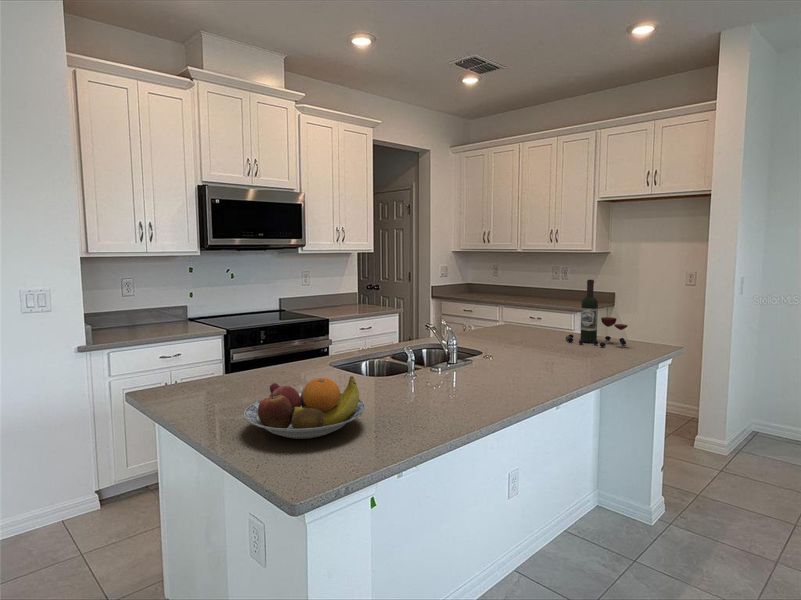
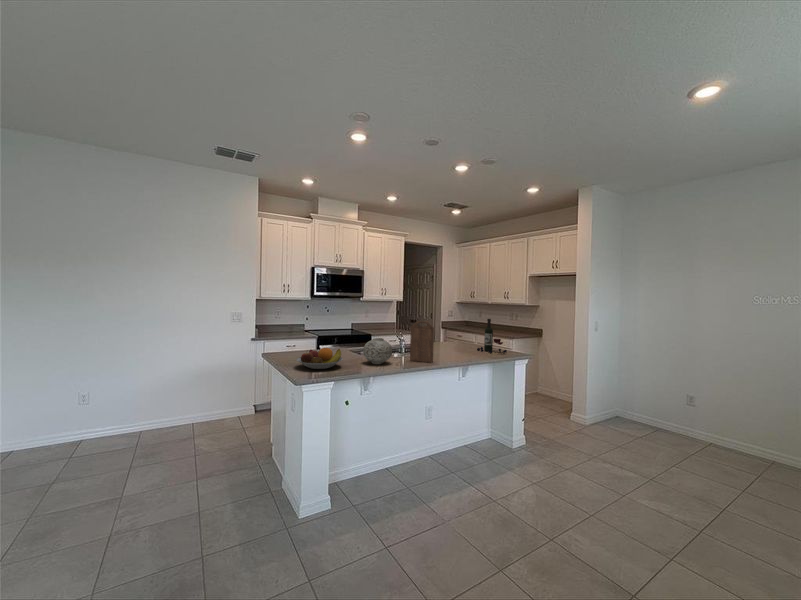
cutting board: none [487,293,542,383] -> present [410,321,434,362]
vase: none [395,339,464,402] -> present [363,338,392,364]

